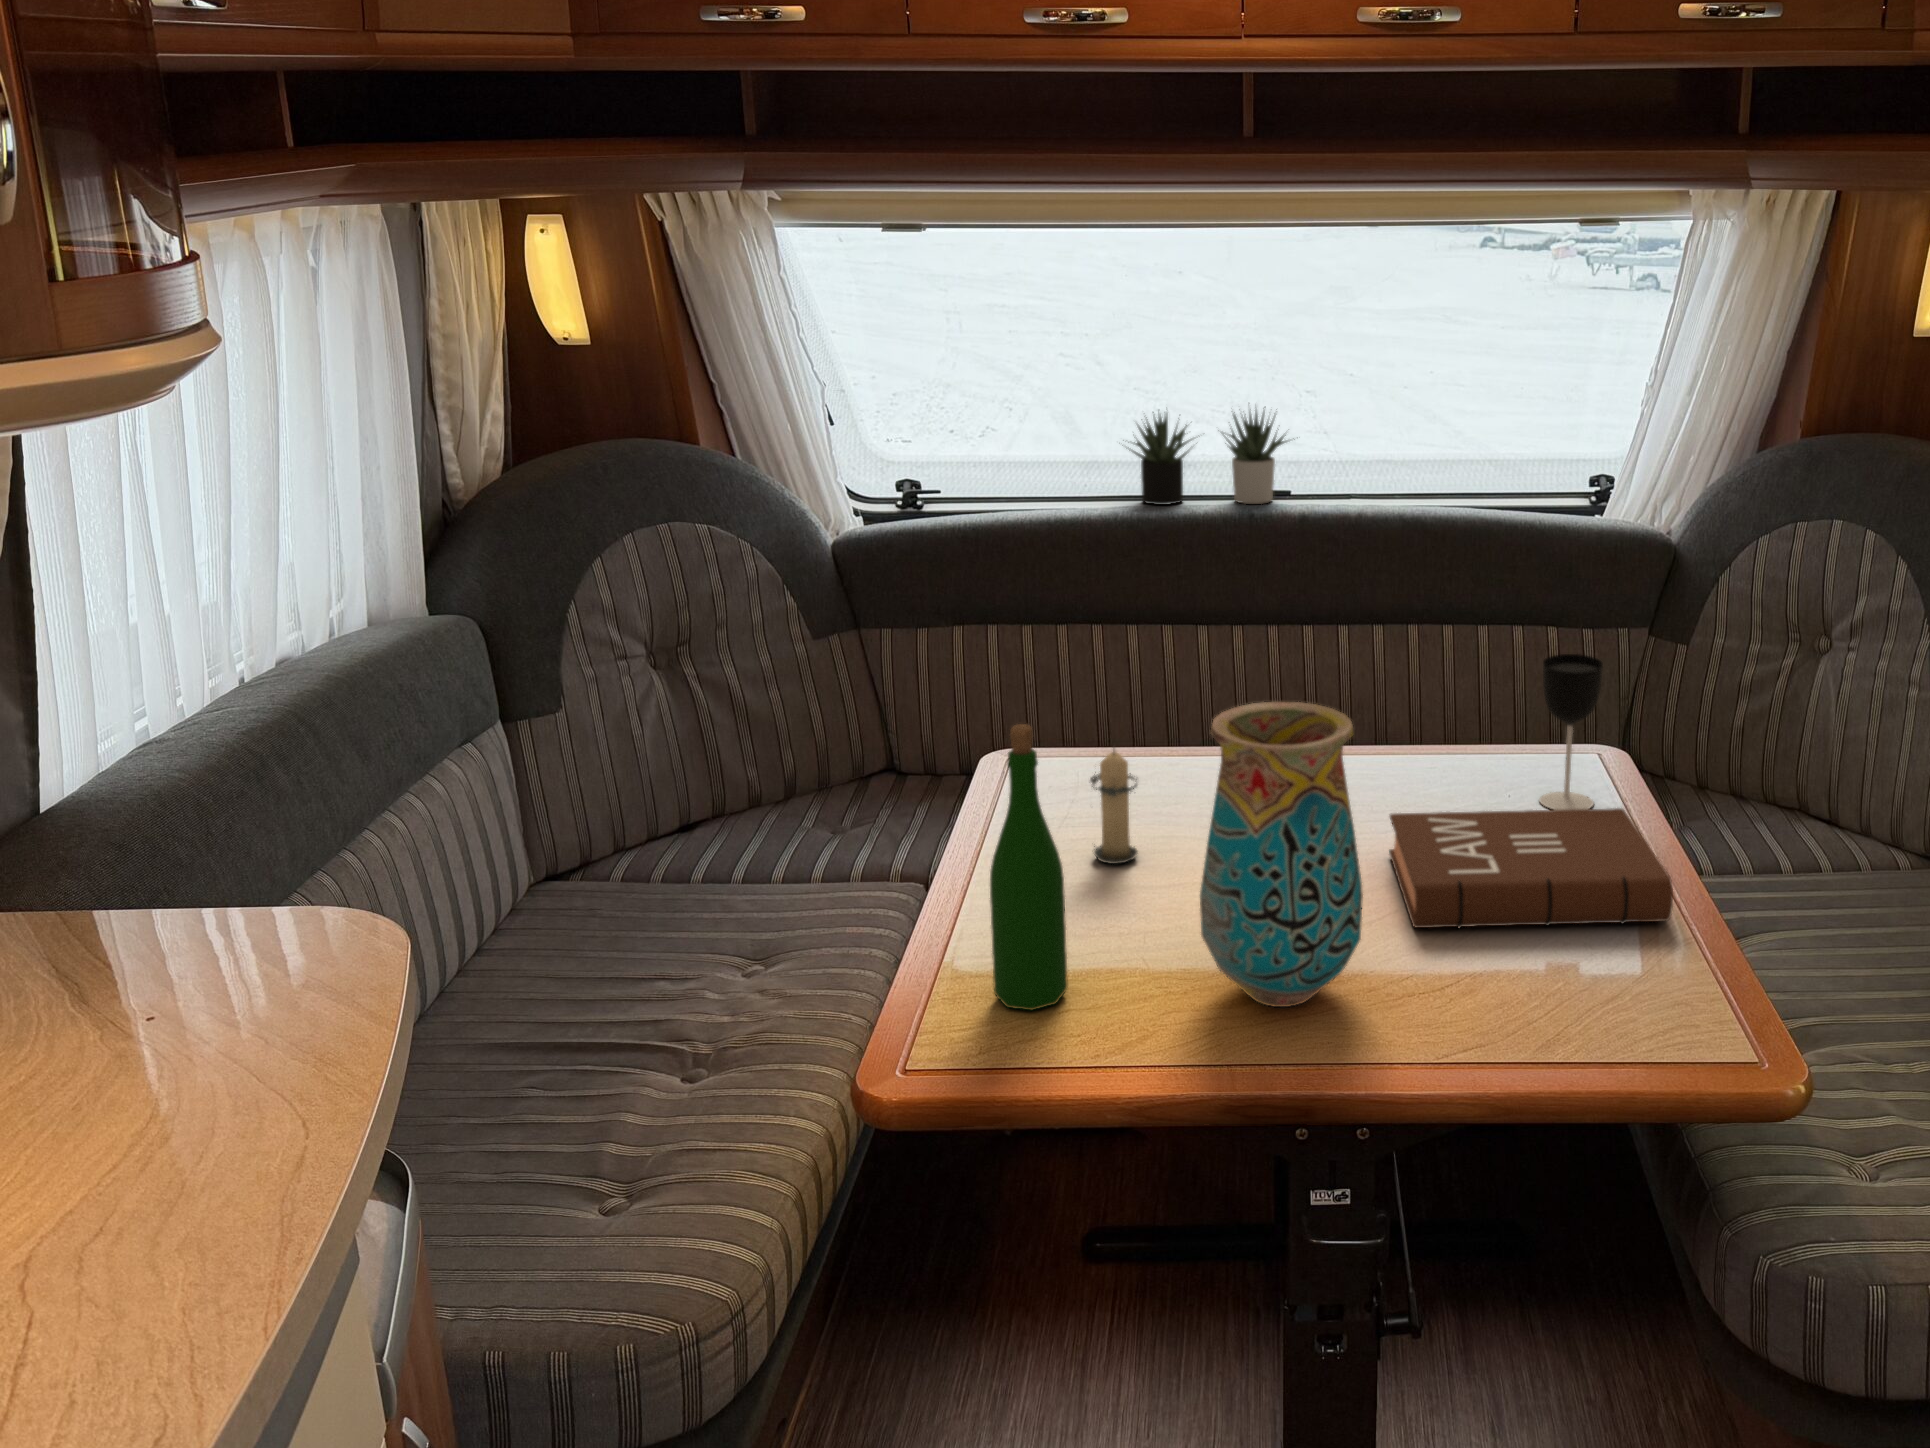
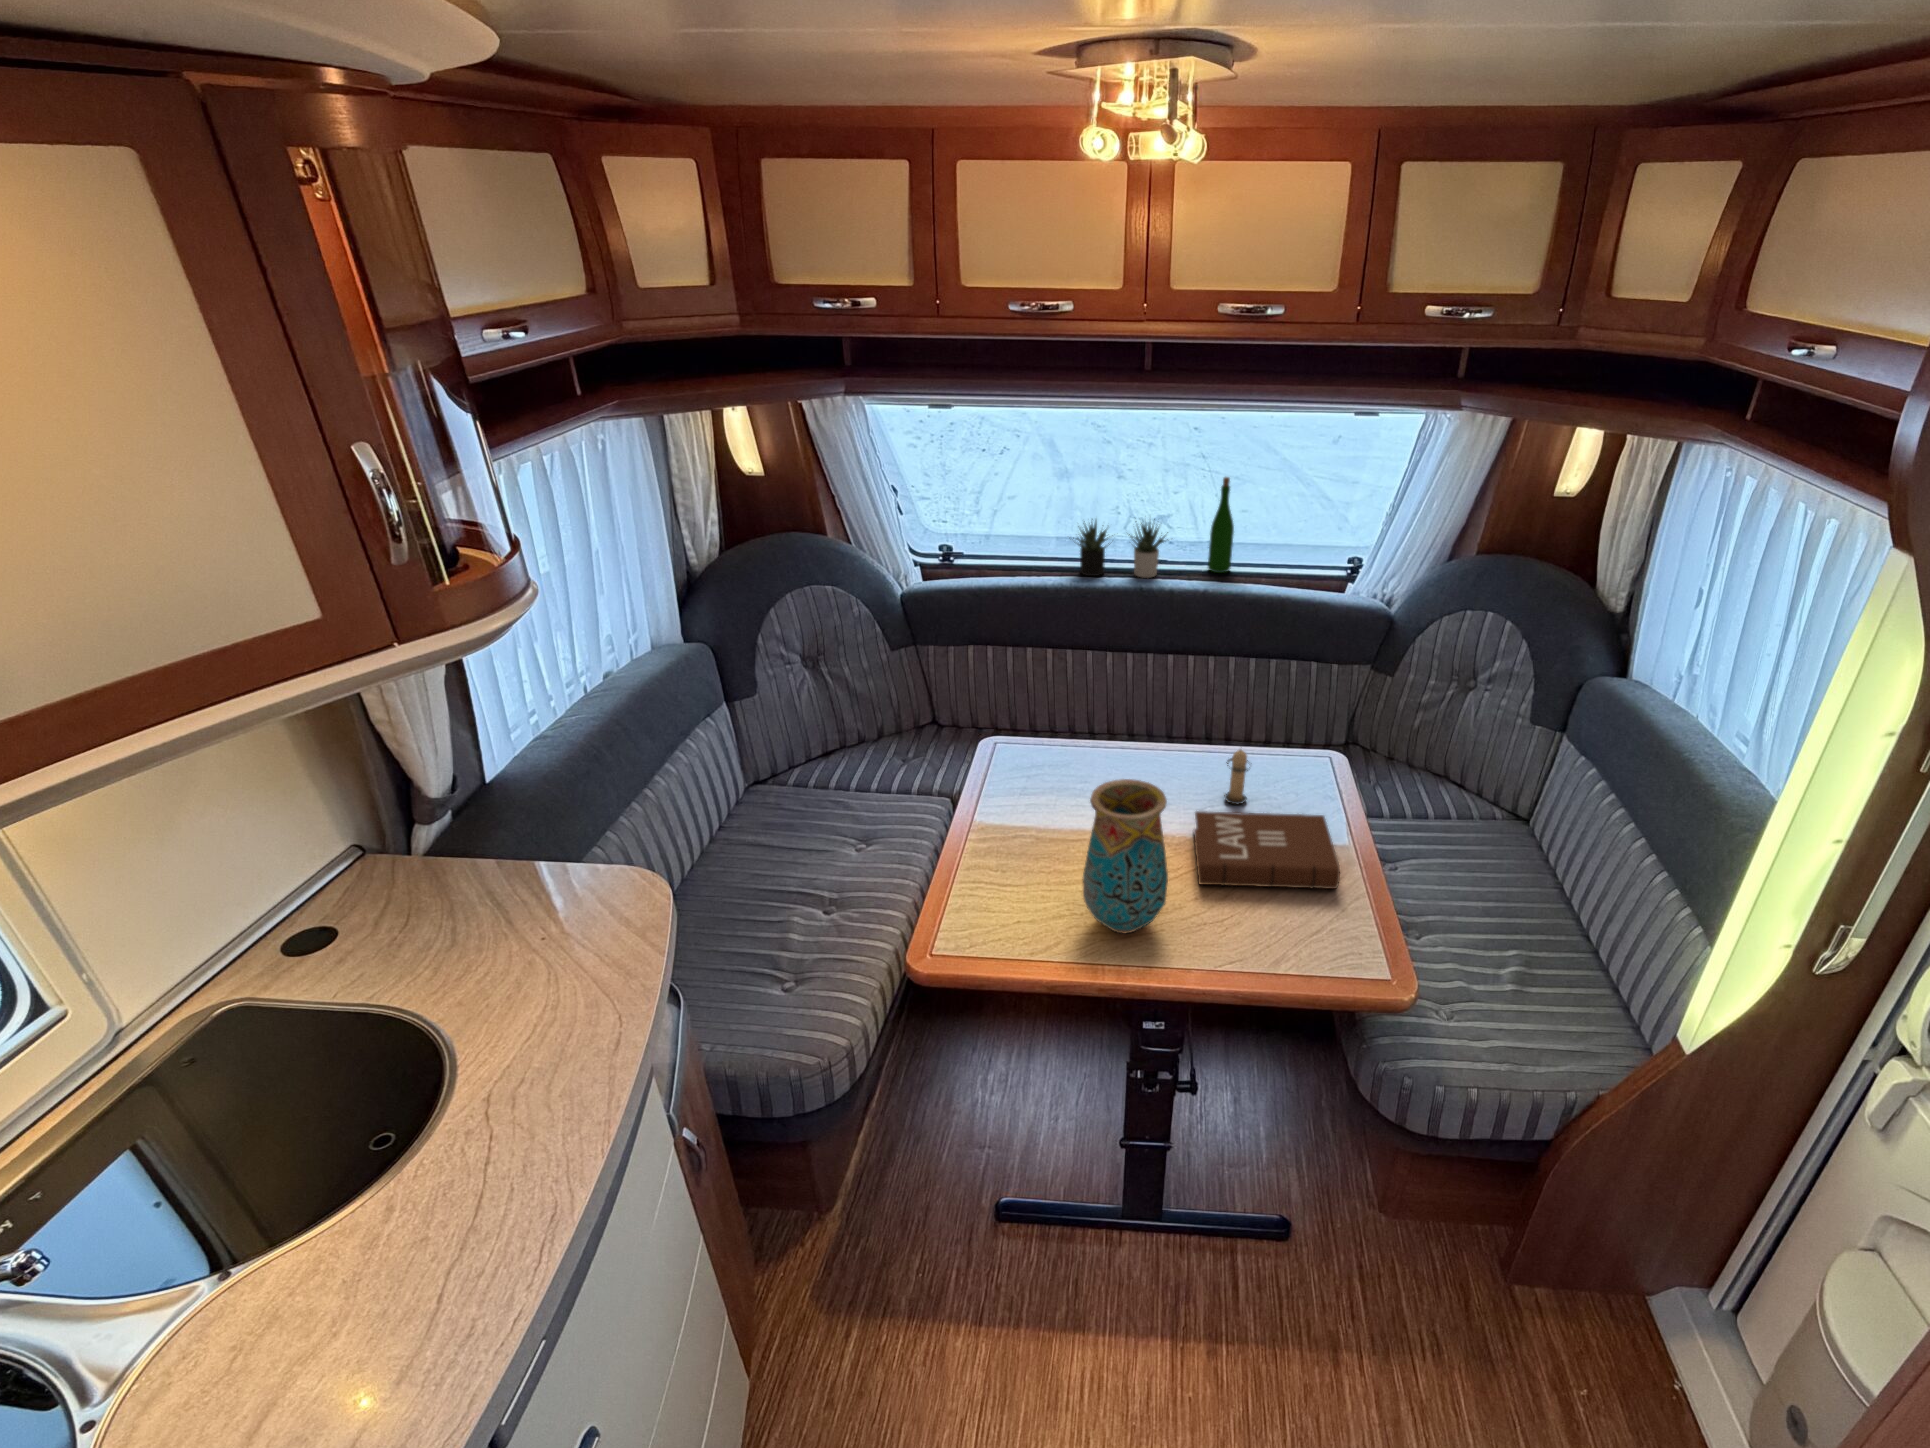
wine glass: present [1539,654,1603,810] -> none [1283,718,1325,805]
wine bottle: present [990,724,1068,1010] -> present [1208,477,1234,573]
candle: present [1090,751,1137,864] -> present [1224,750,1248,804]

